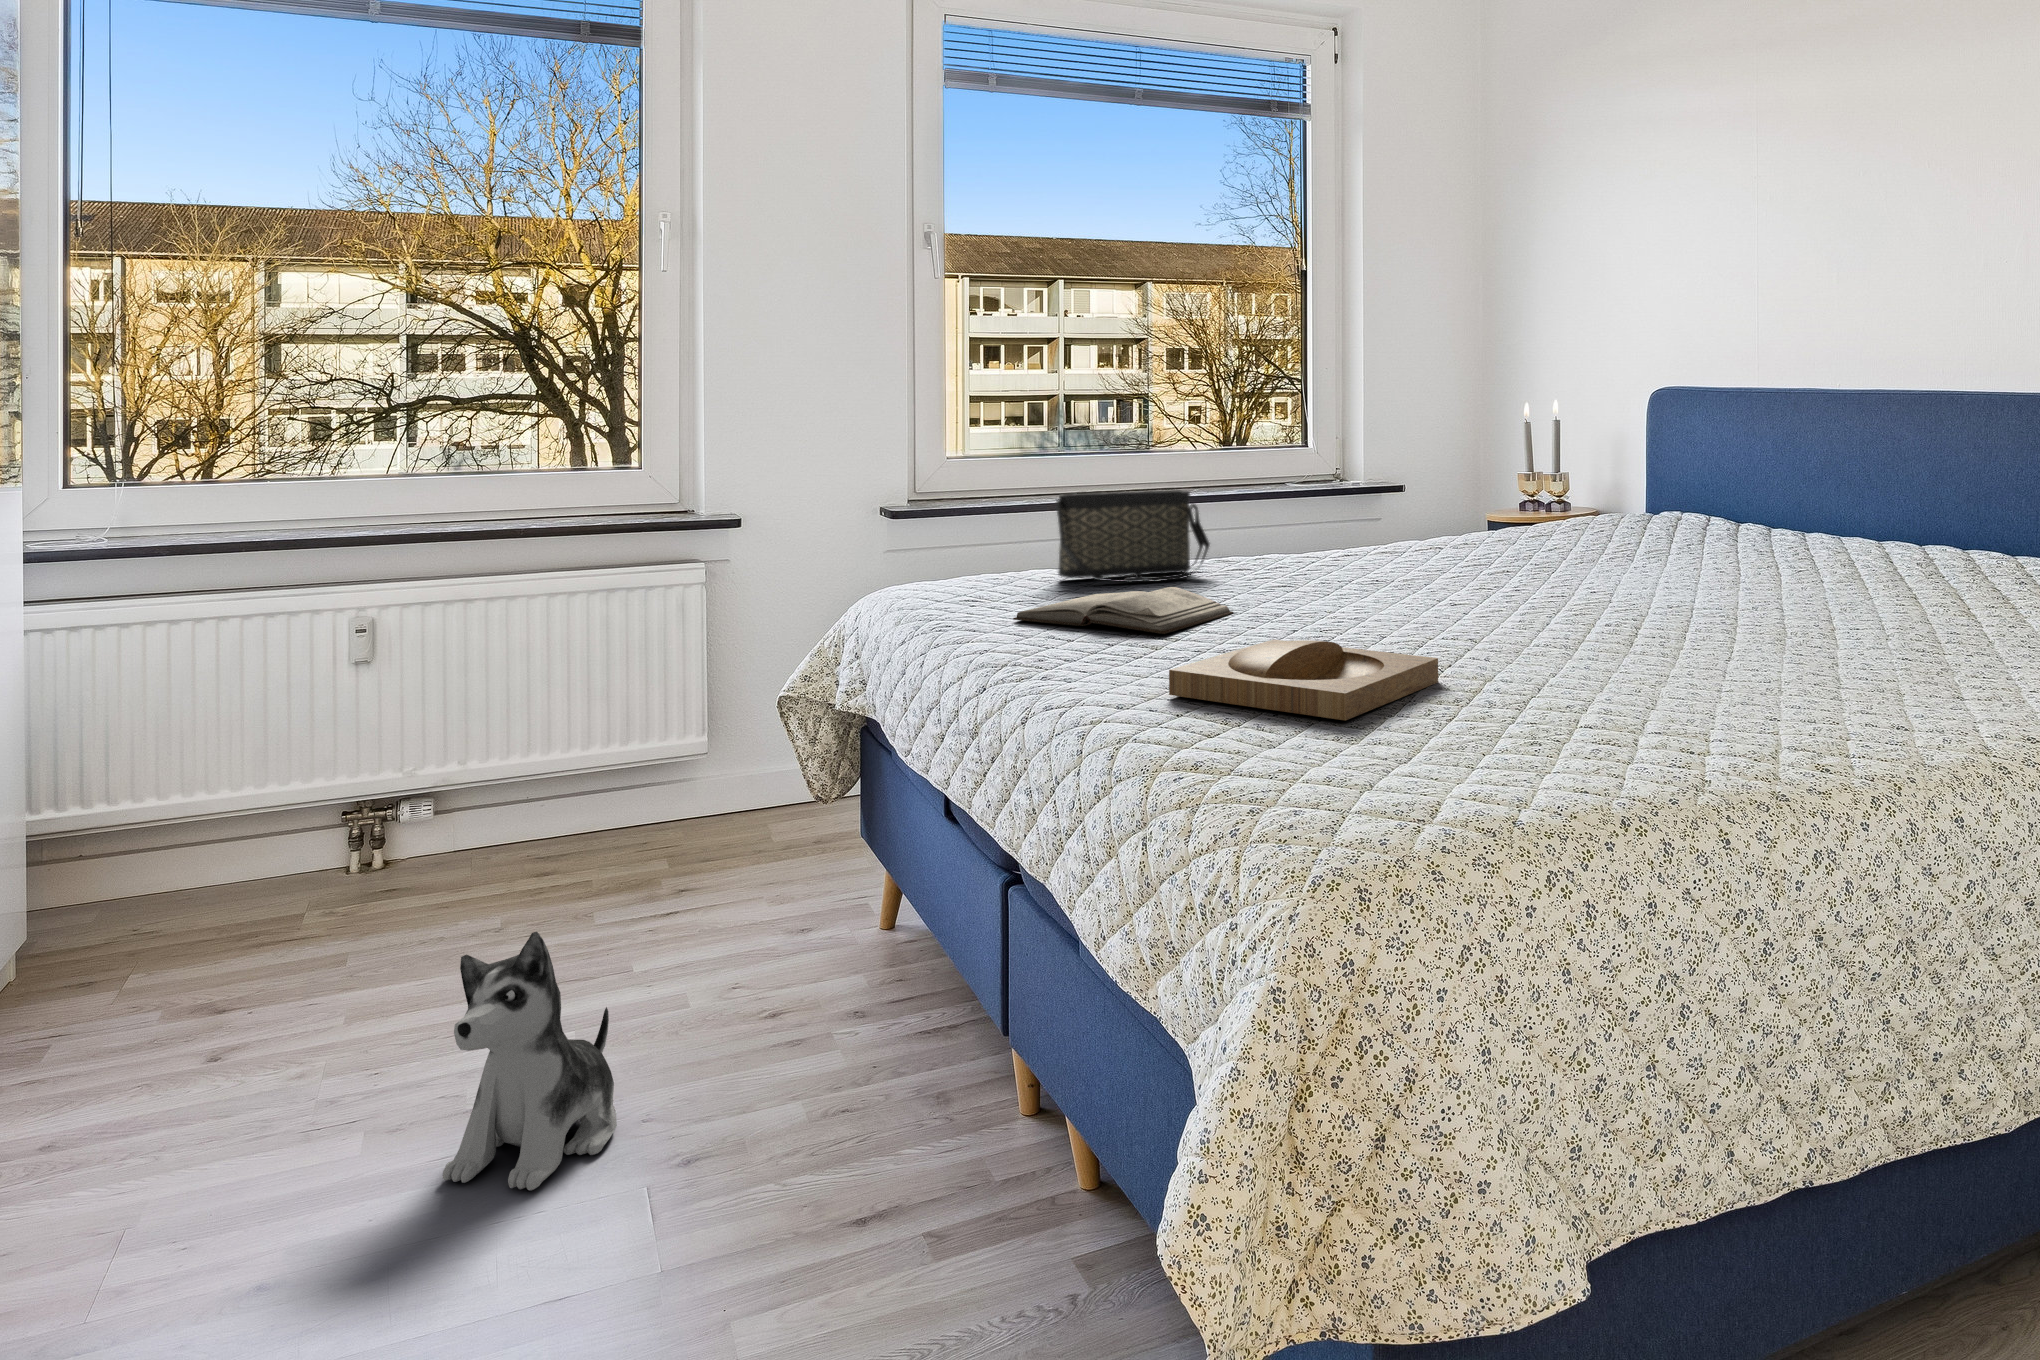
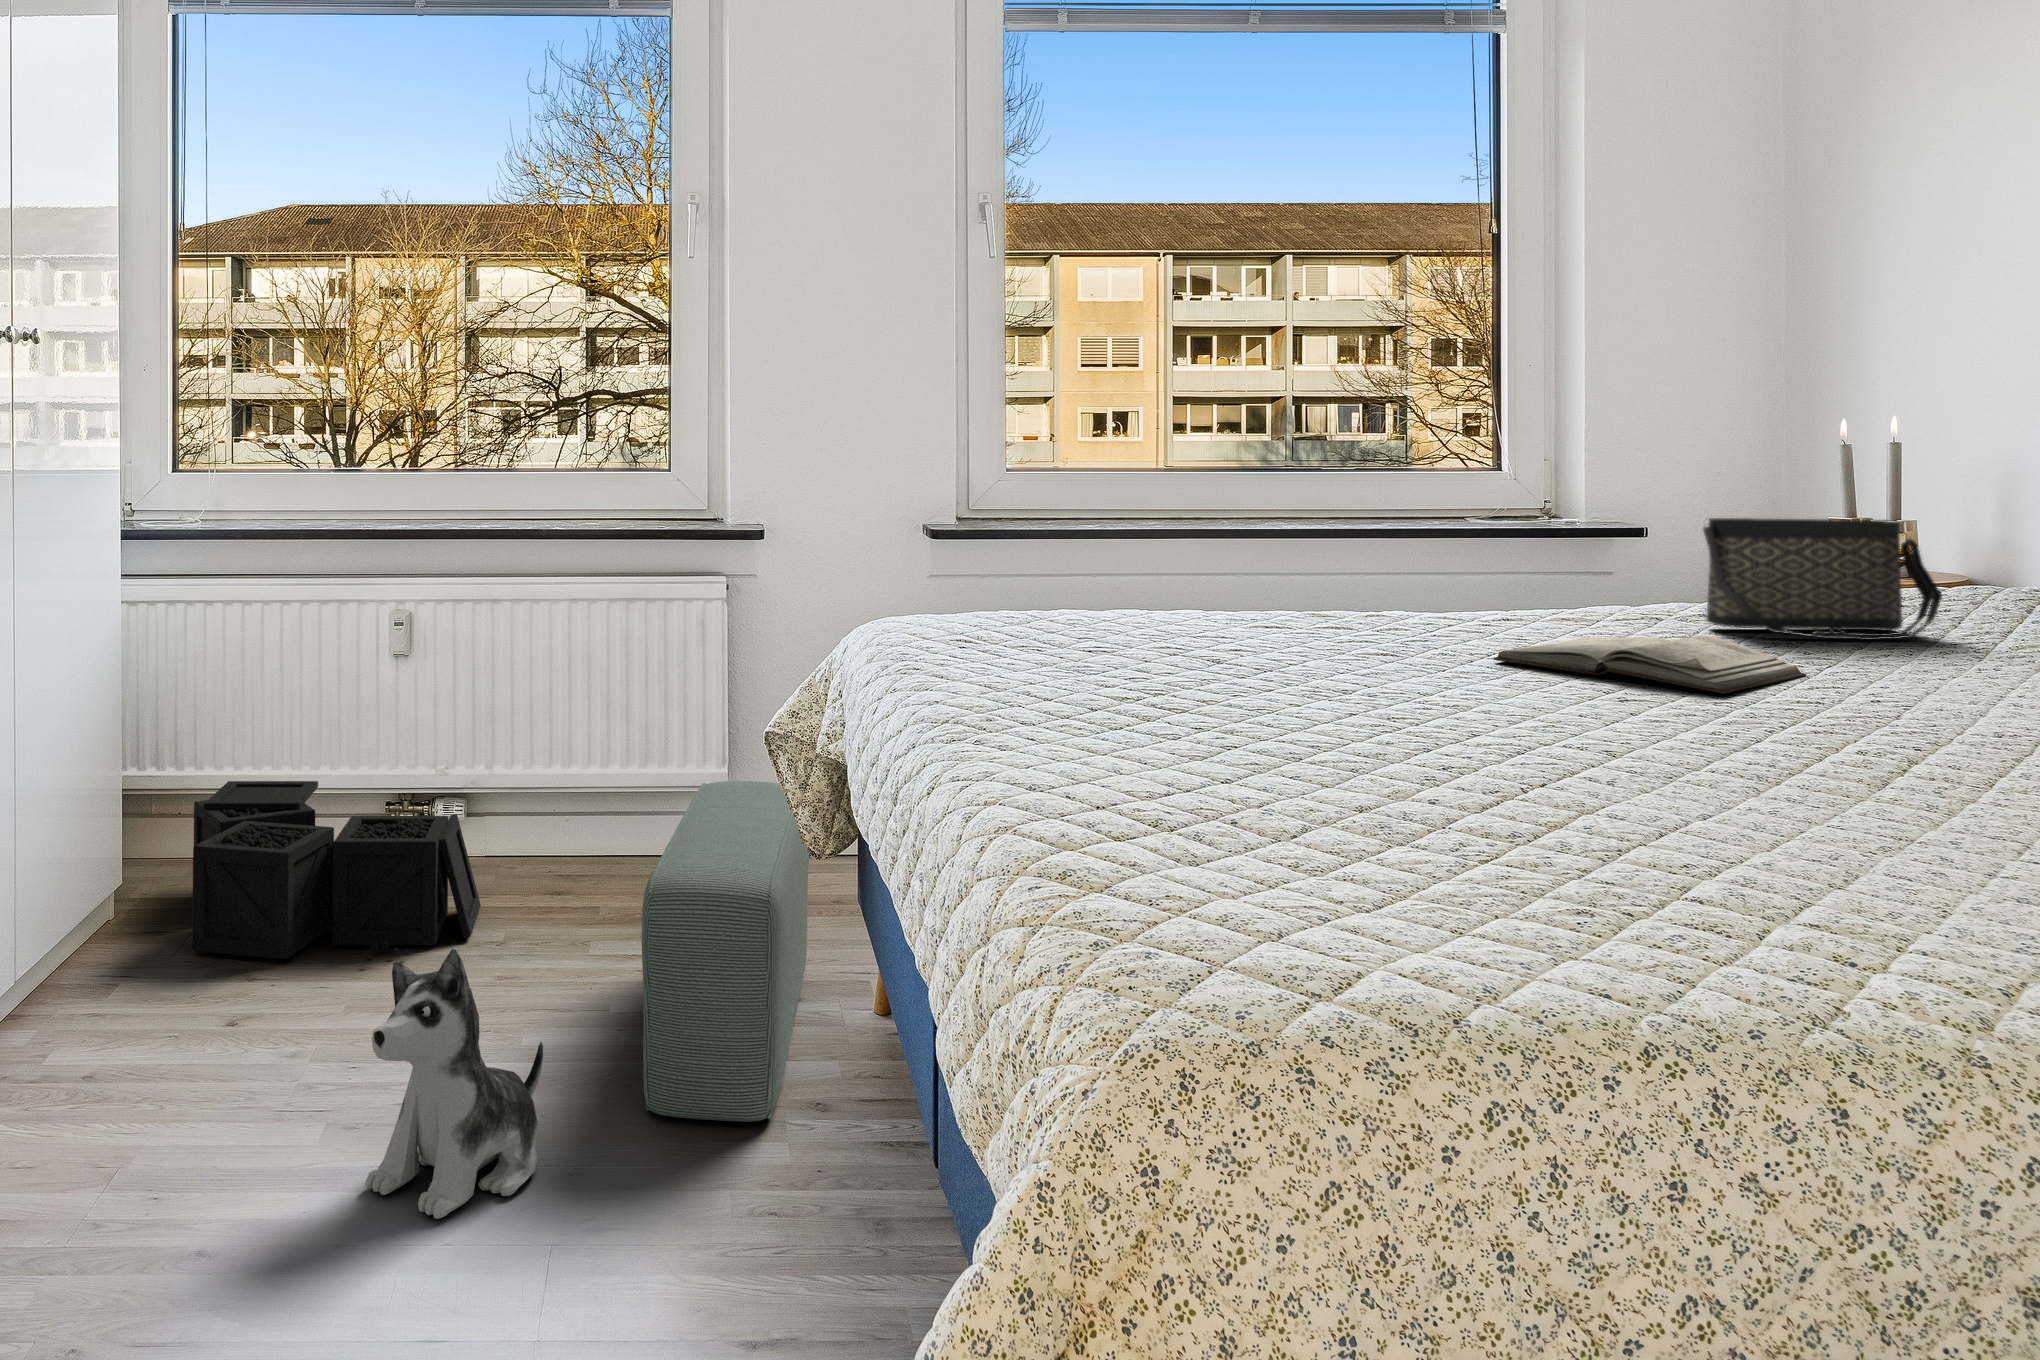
handbag: present [1056,490,1210,583] -> present [1703,518,1942,640]
diary: present [1013,587,1233,634] -> present [1493,636,1806,694]
tray: present [1169,639,1438,720] -> none [1105,720,1499,839]
pouf: none [698,745,827,1052] -> present [642,781,809,1122]
storage bin: none [114,802,466,997] -> present [192,781,481,962]

